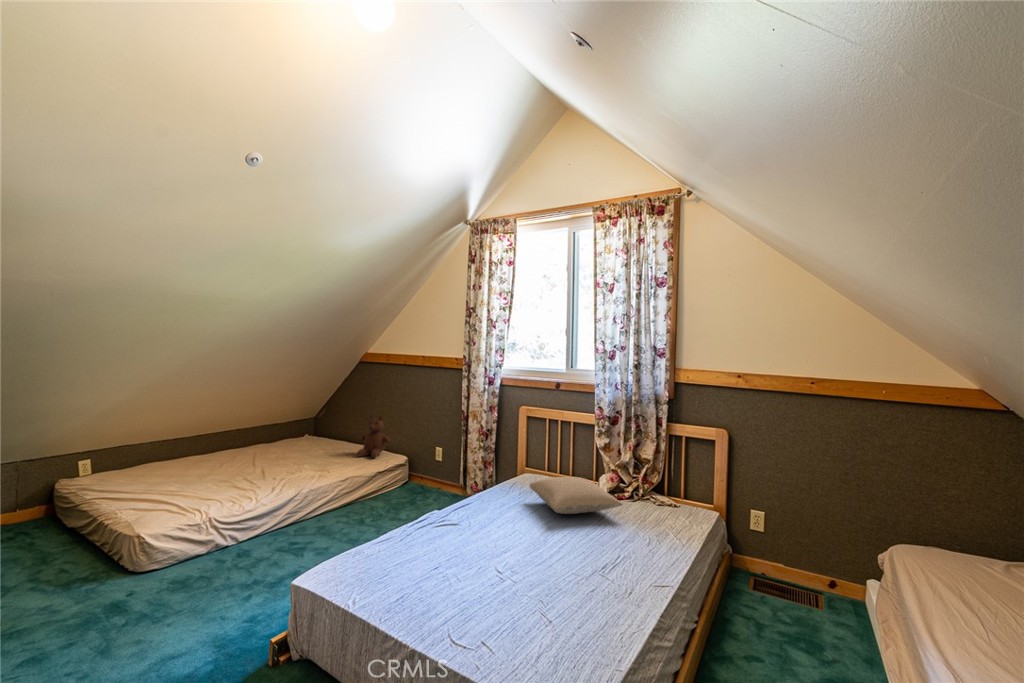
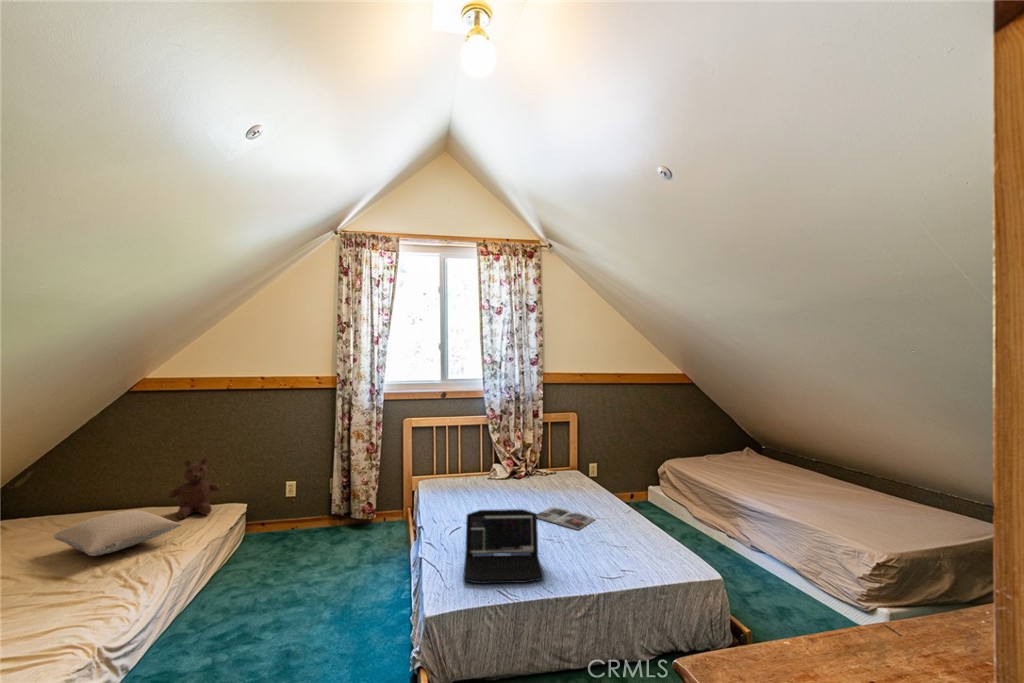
pillow: present [529,477,623,514] -> present [53,510,181,556]
laptop: none [355,495,453,584] -> present [463,509,544,584]
magazine: none [534,534,590,565] -> present [537,507,595,530]

